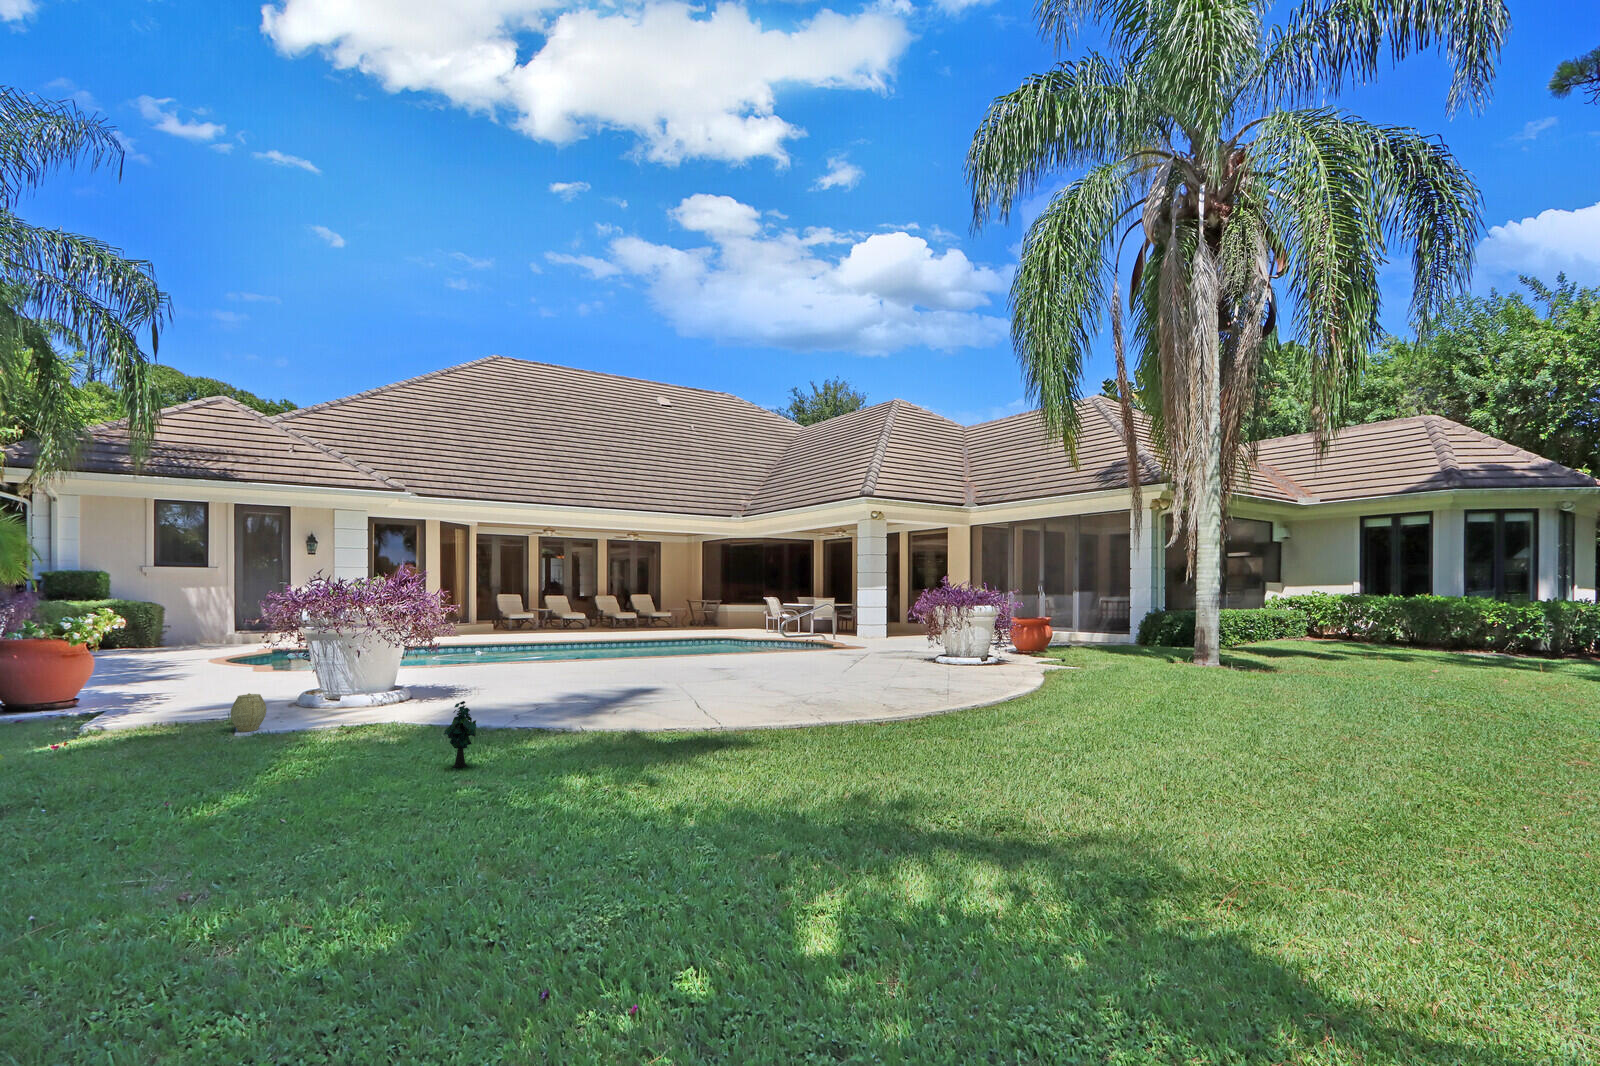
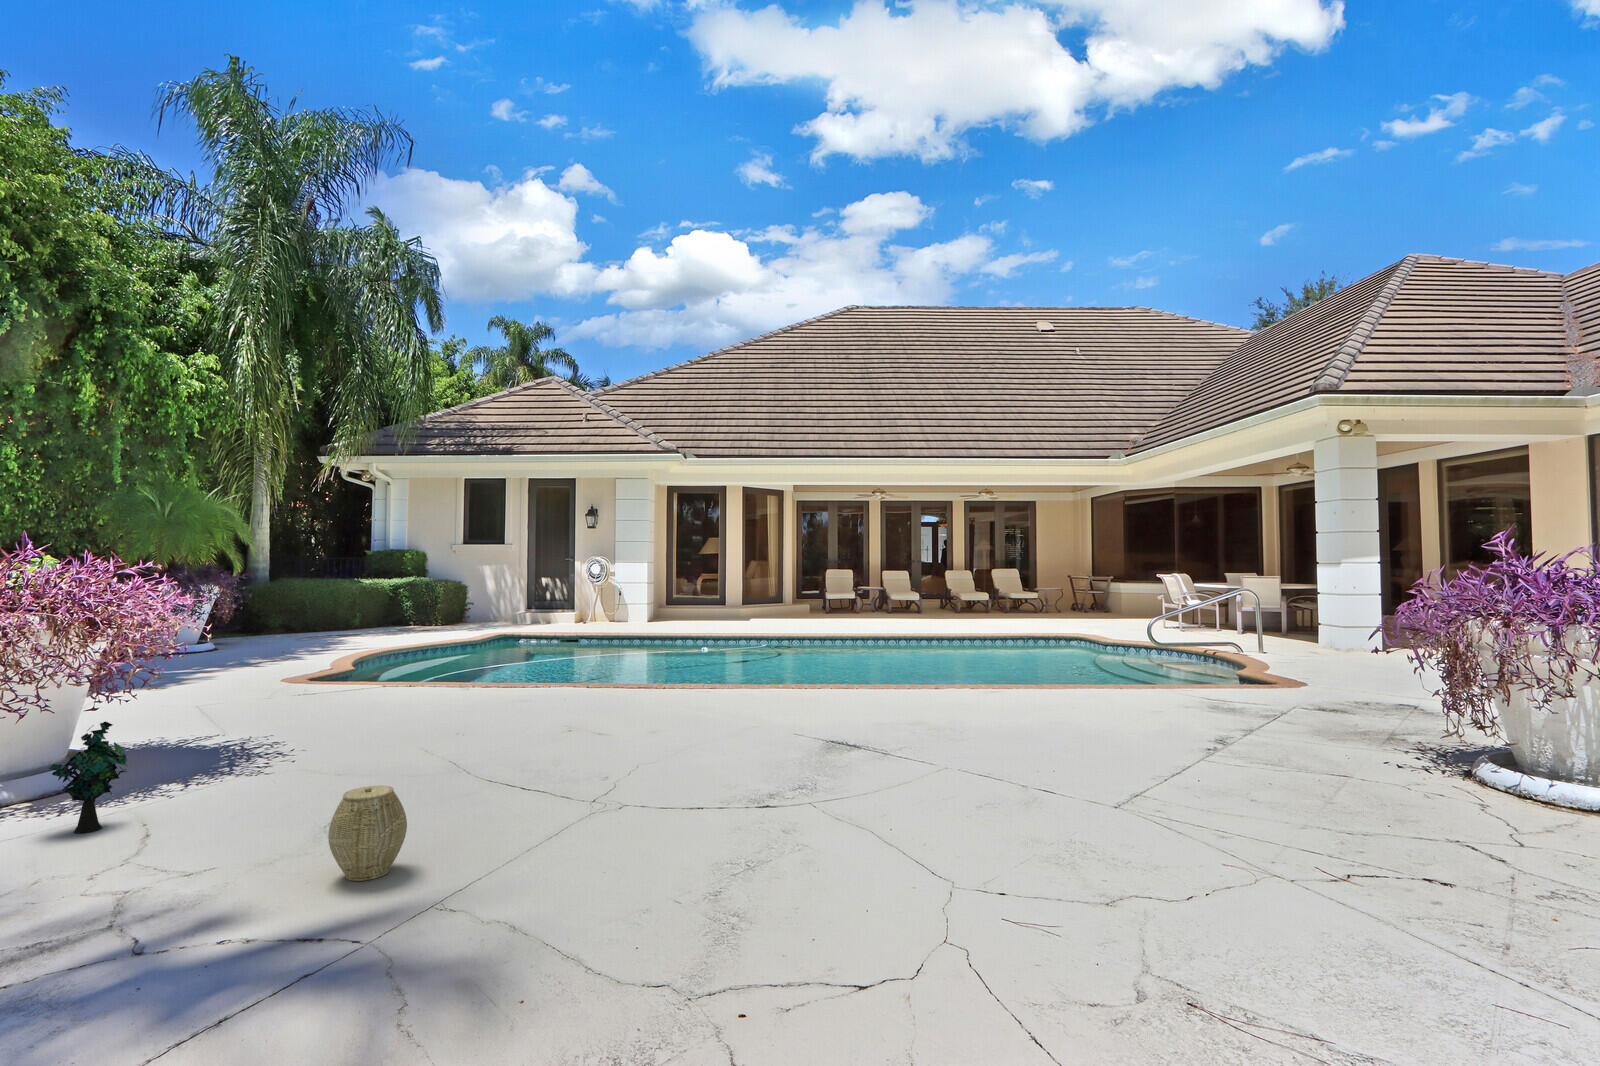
woven basket: present [230,693,266,732] -> present [328,786,407,881]

